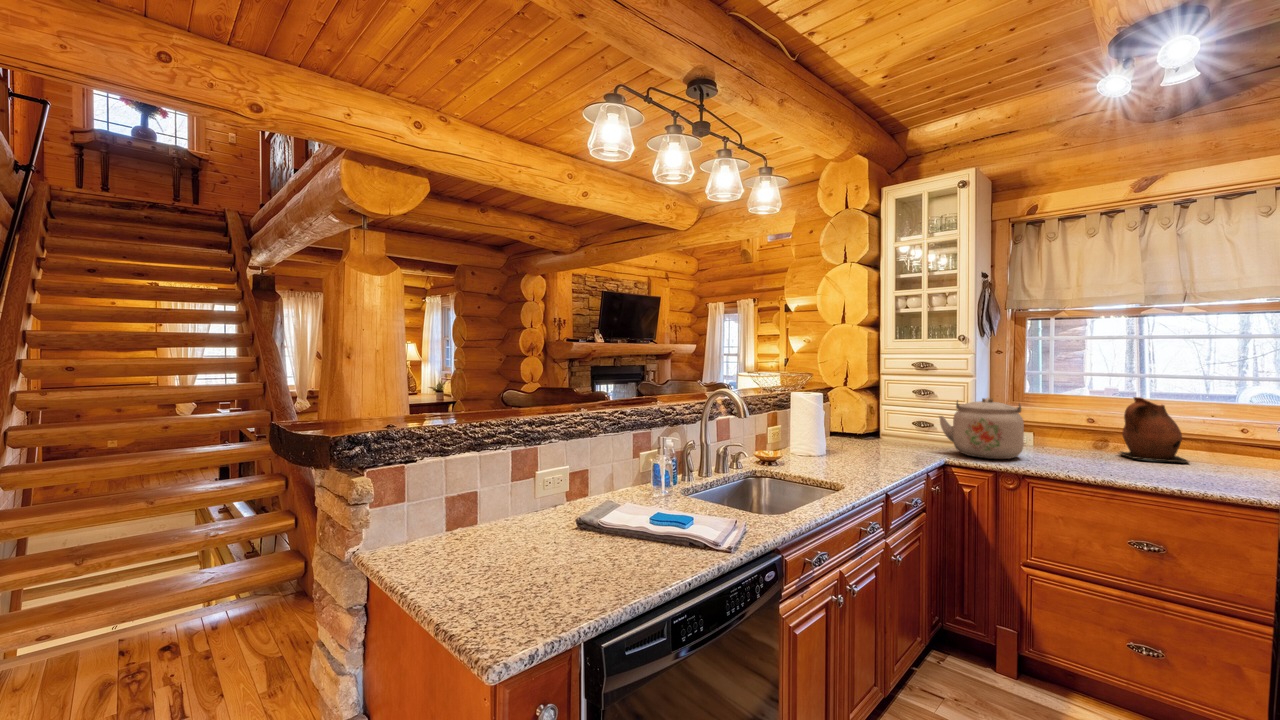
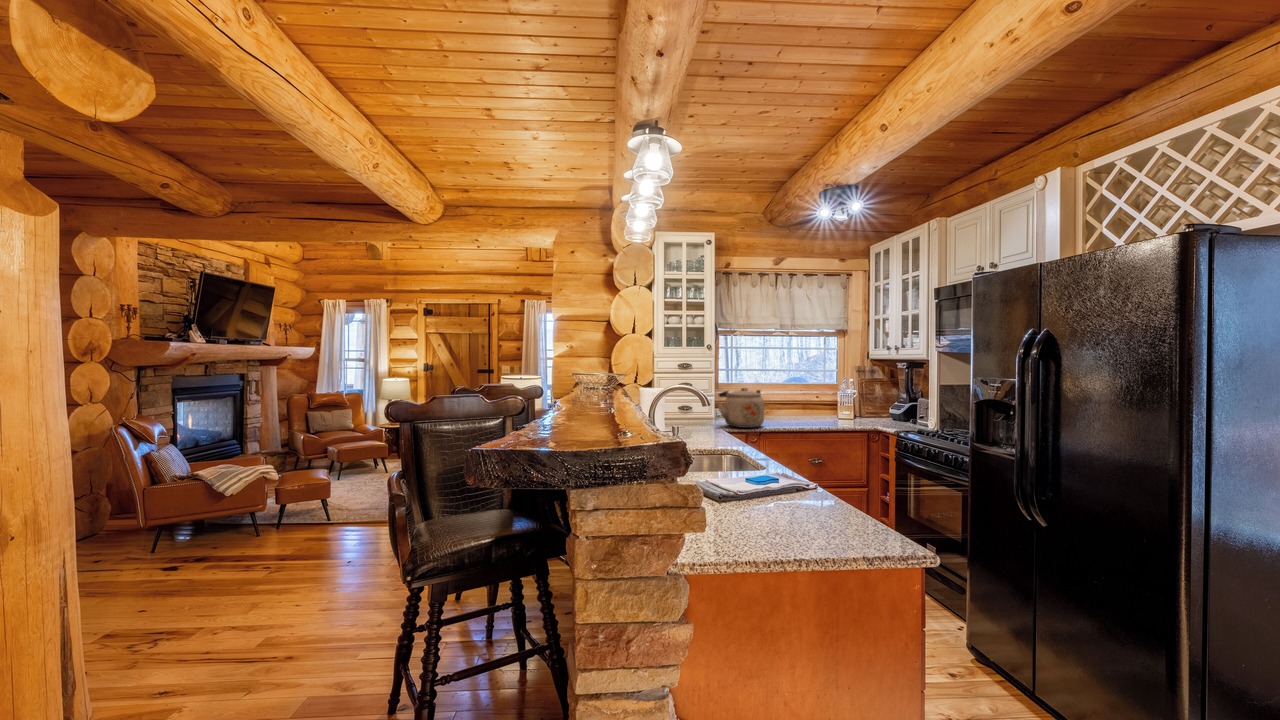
ceramic pitcher: present [1120,397,1189,463] -> none [784,383,818,419]

